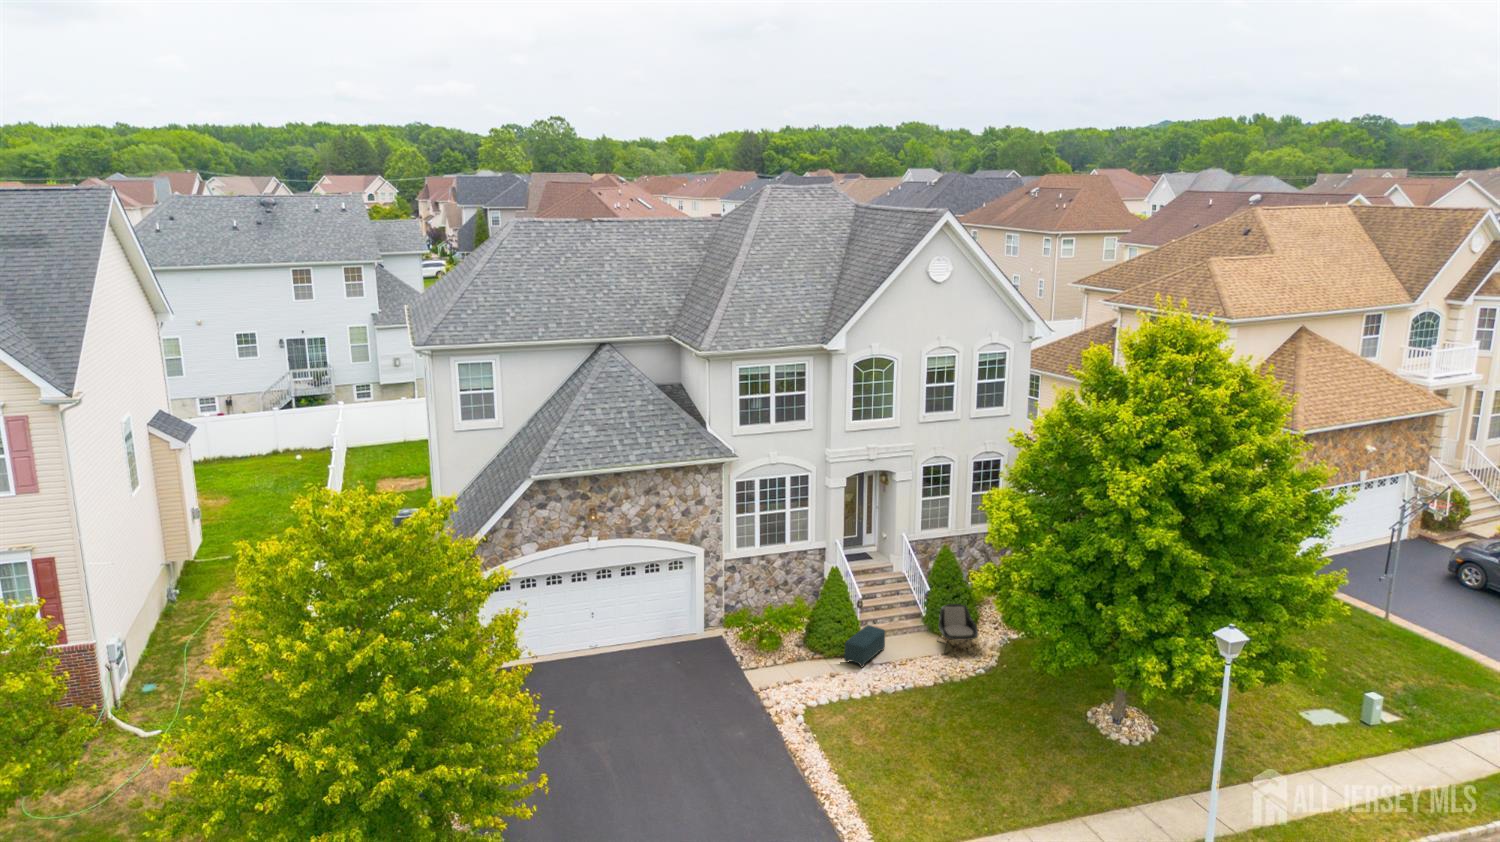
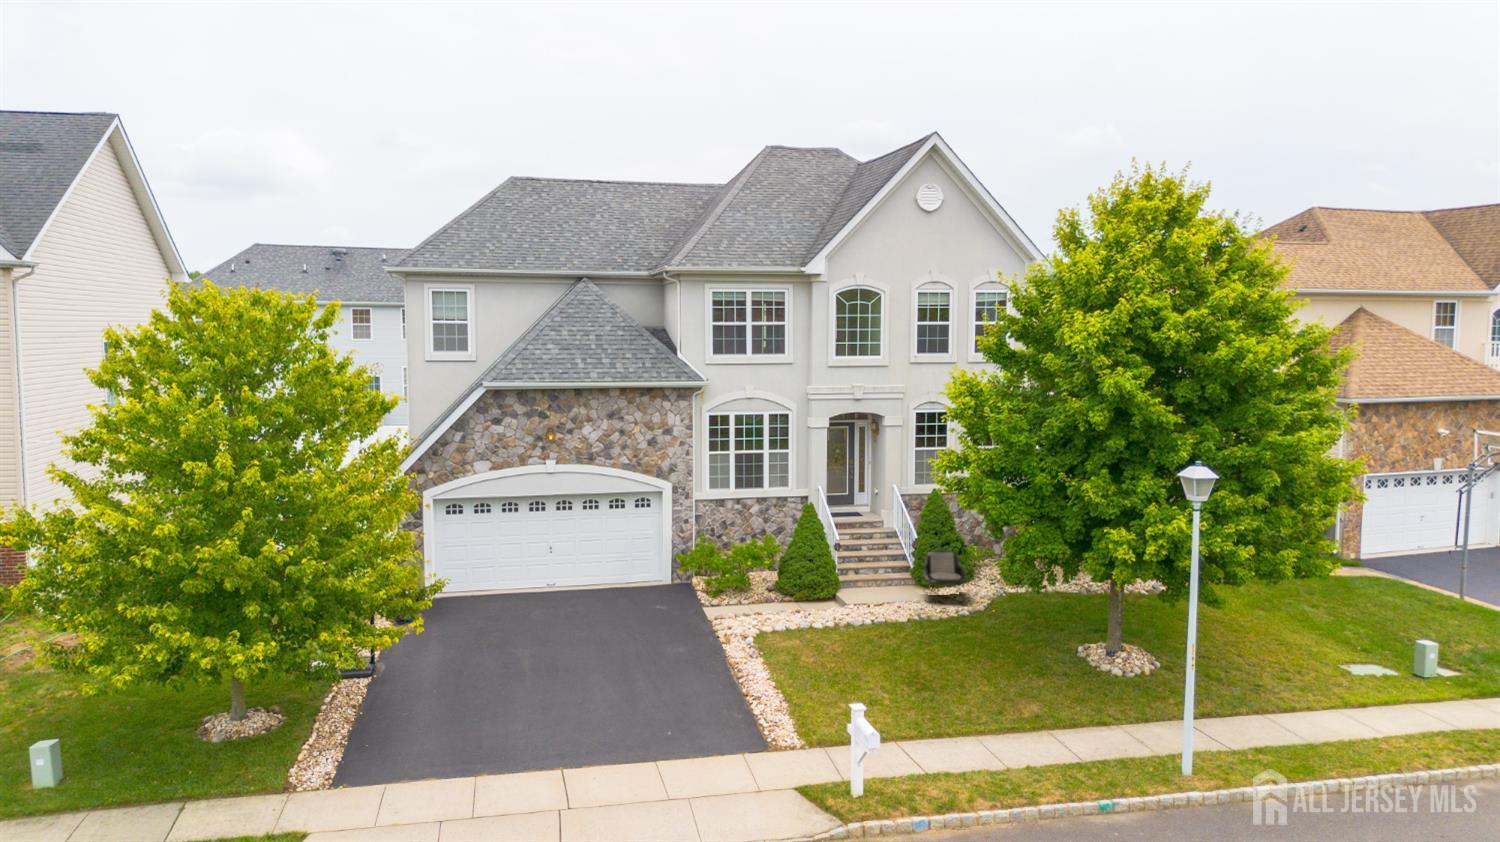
bench: present [844,625,885,667] -> none [815,569,864,608]

